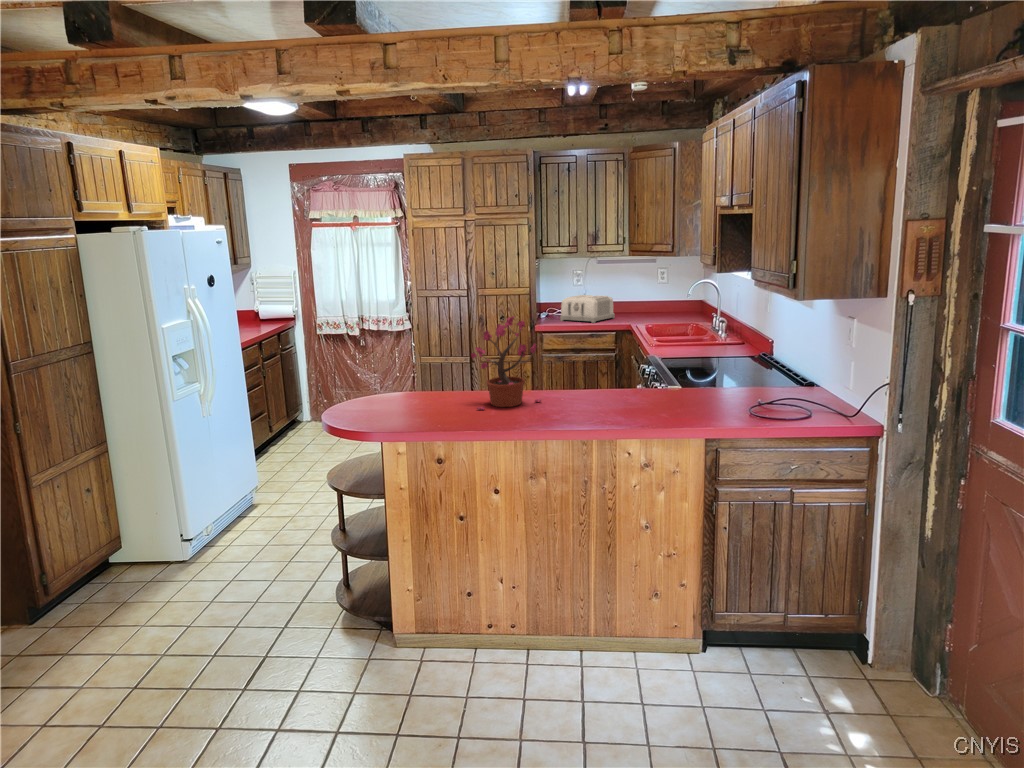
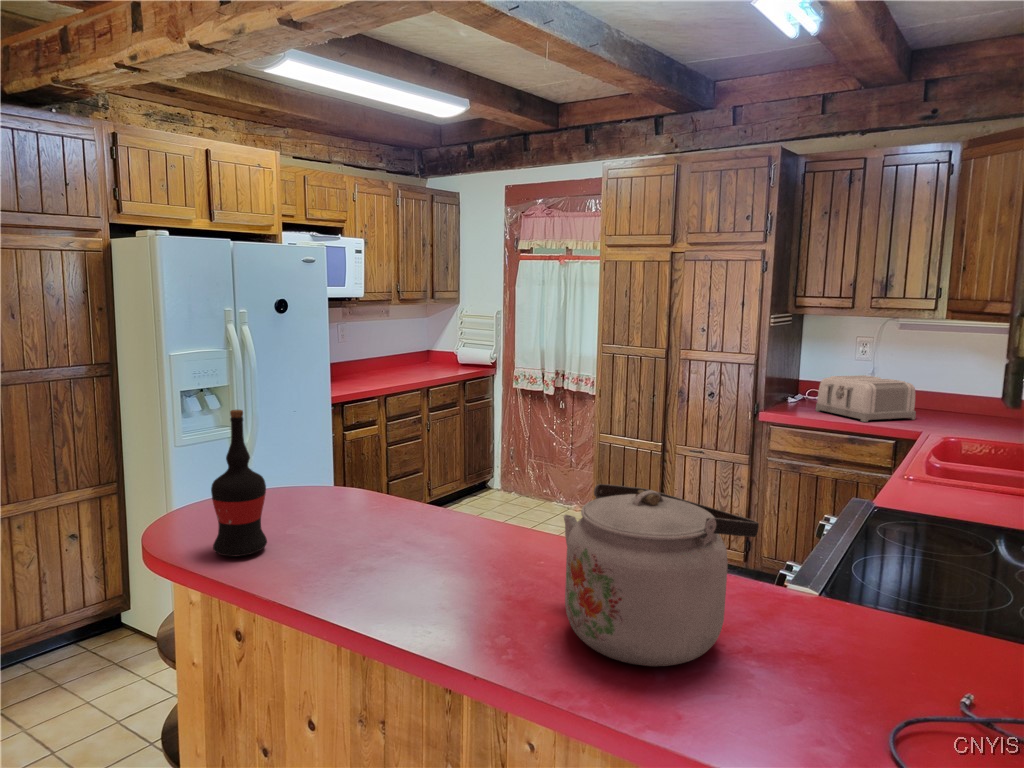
potted plant: present [471,316,541,410] -> none [323,387,455,564]
wine bottle: none [423,339,453,419] -> present [211,410,267,557]
kettle: none [605,342,685,408] -> present [564,484,759,666]

